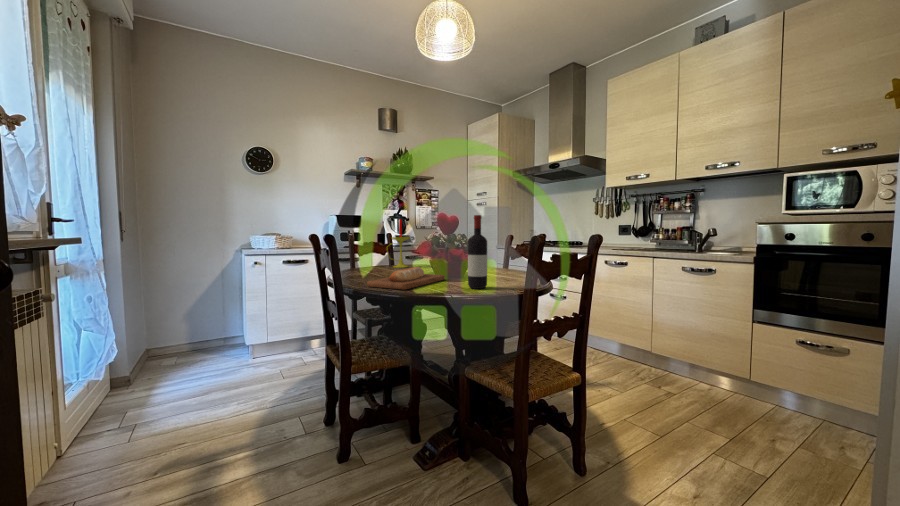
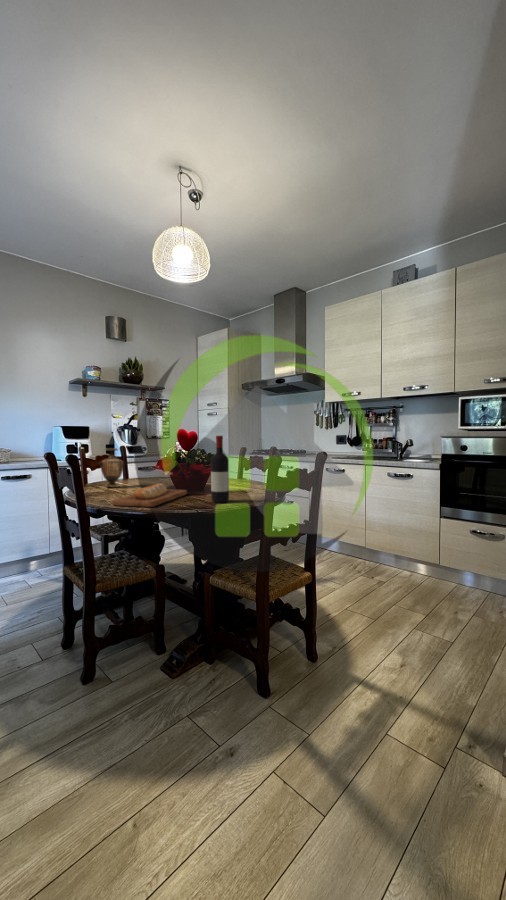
candle: present [390,219,410,268] -> none [122,433,147,483]
vase: none [361,229,388,271] -> present [98,448,125,487]

